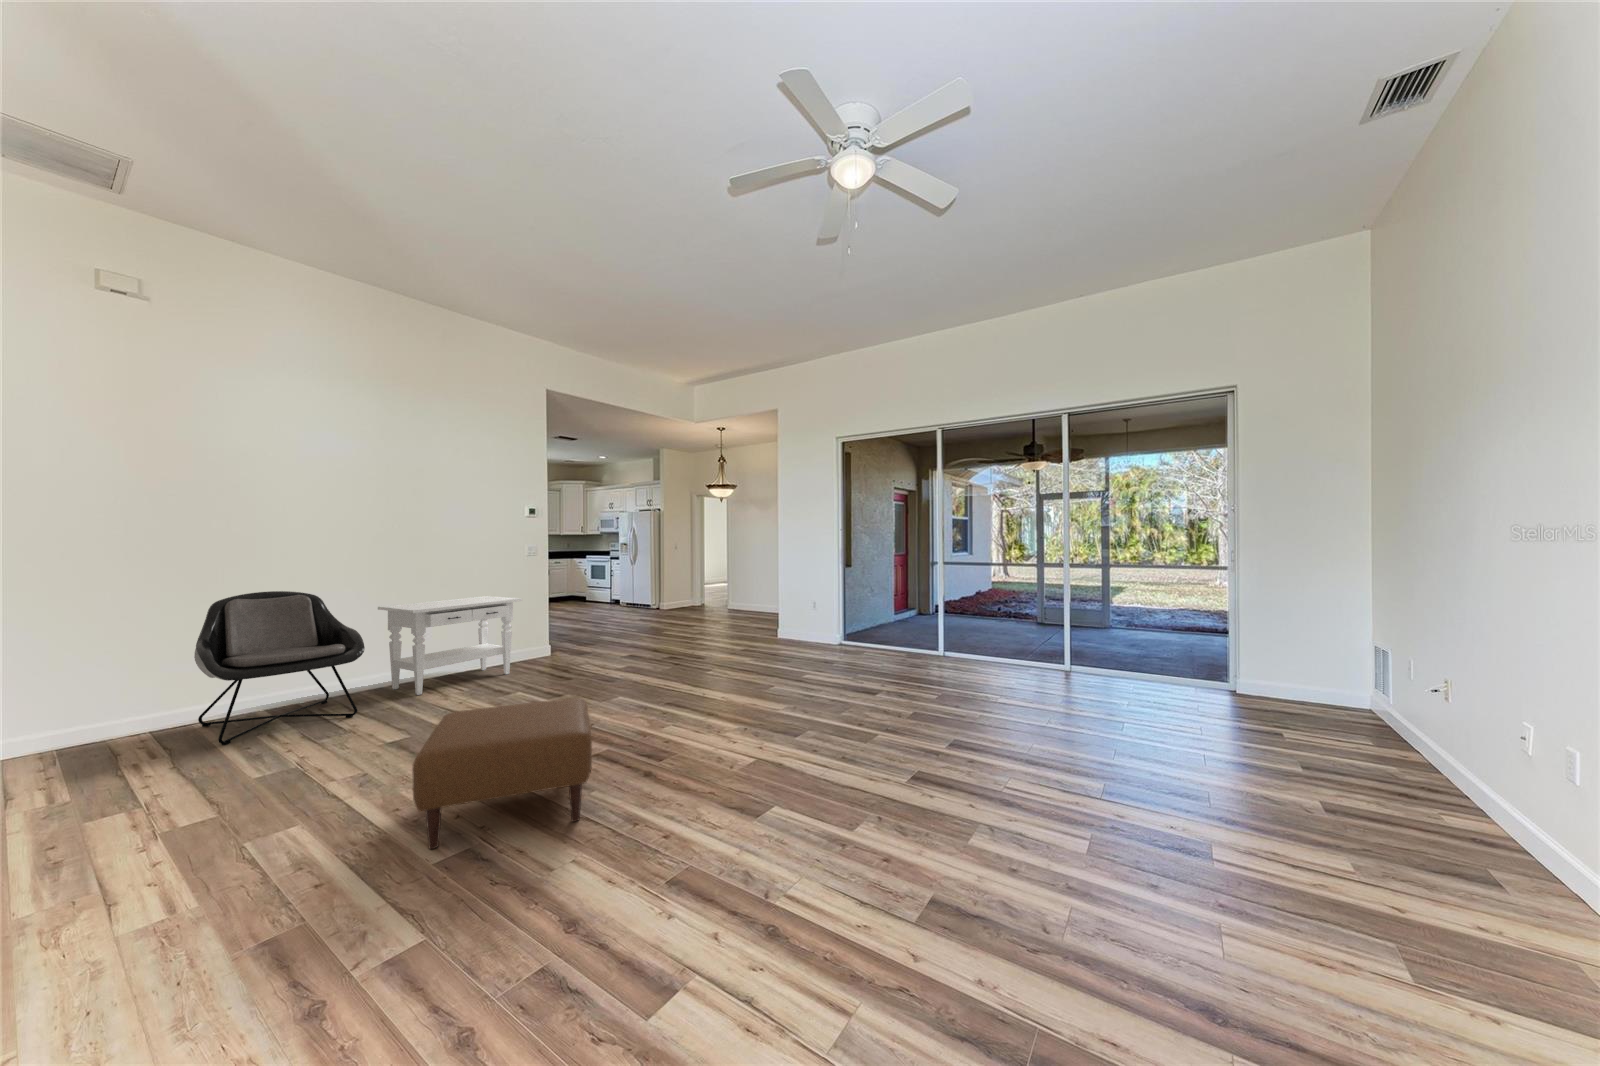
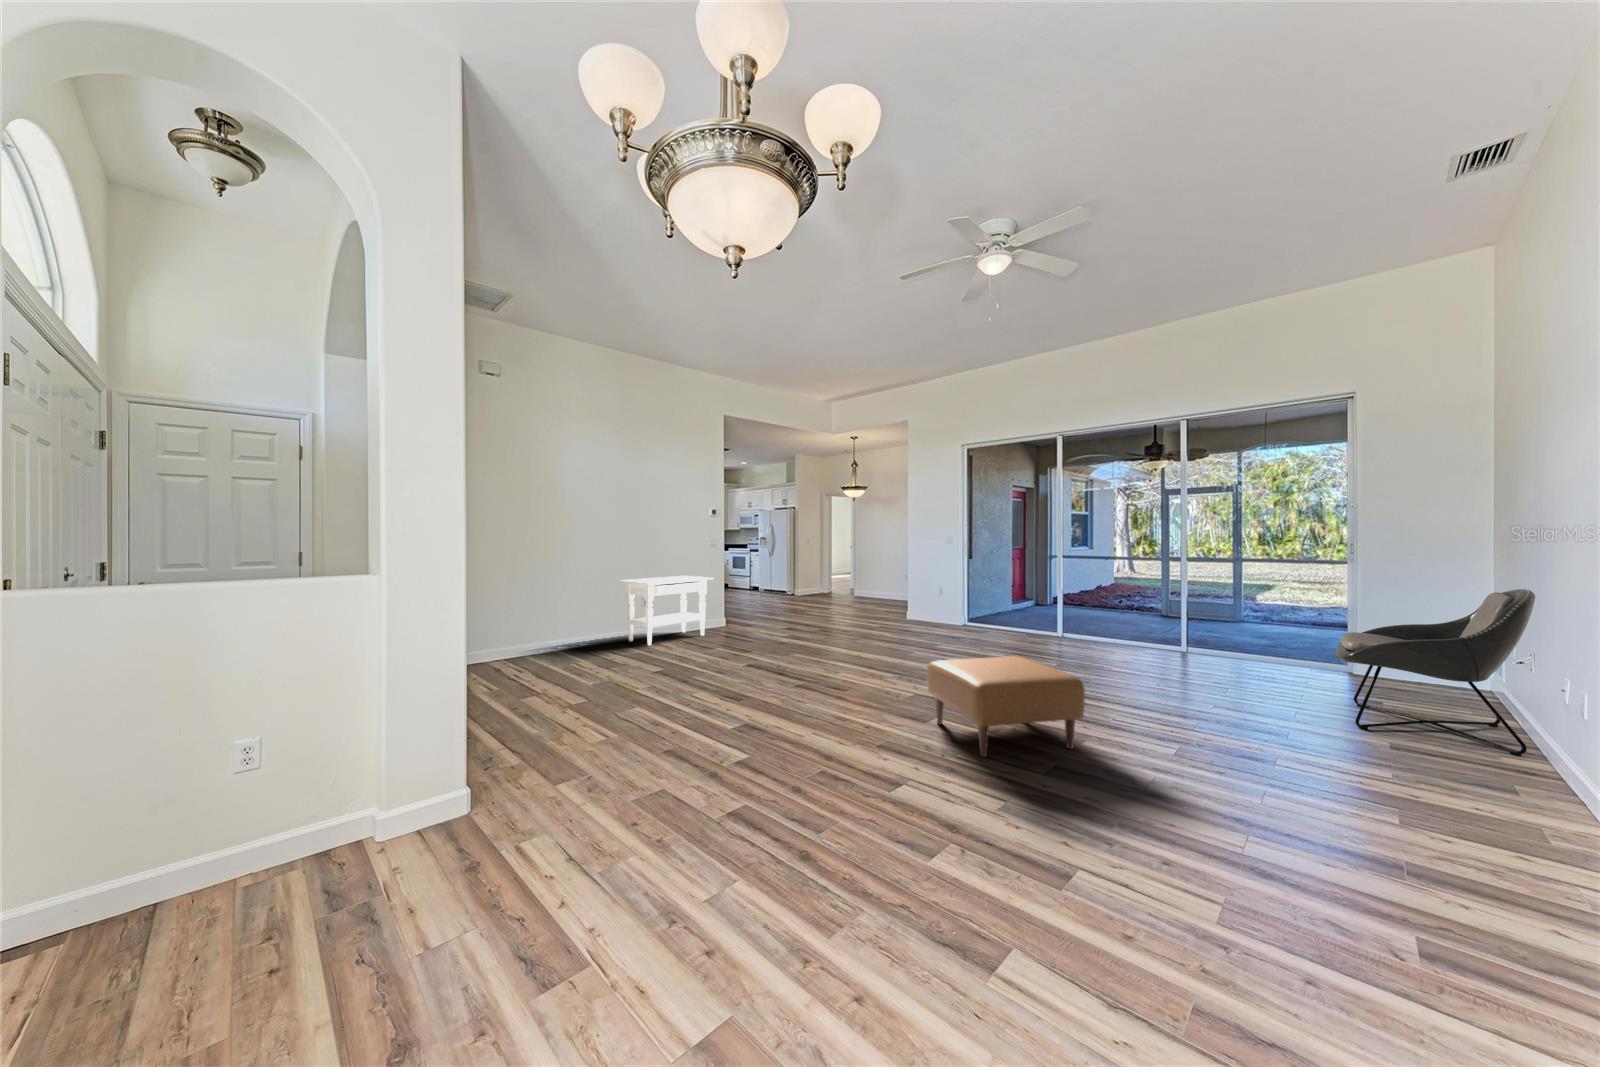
lounge chair: present [194,591,365,745] -> present [1334,589,1535,756]
ottoman: present [412,698,592,849] -> present [927,656,1085,757]

